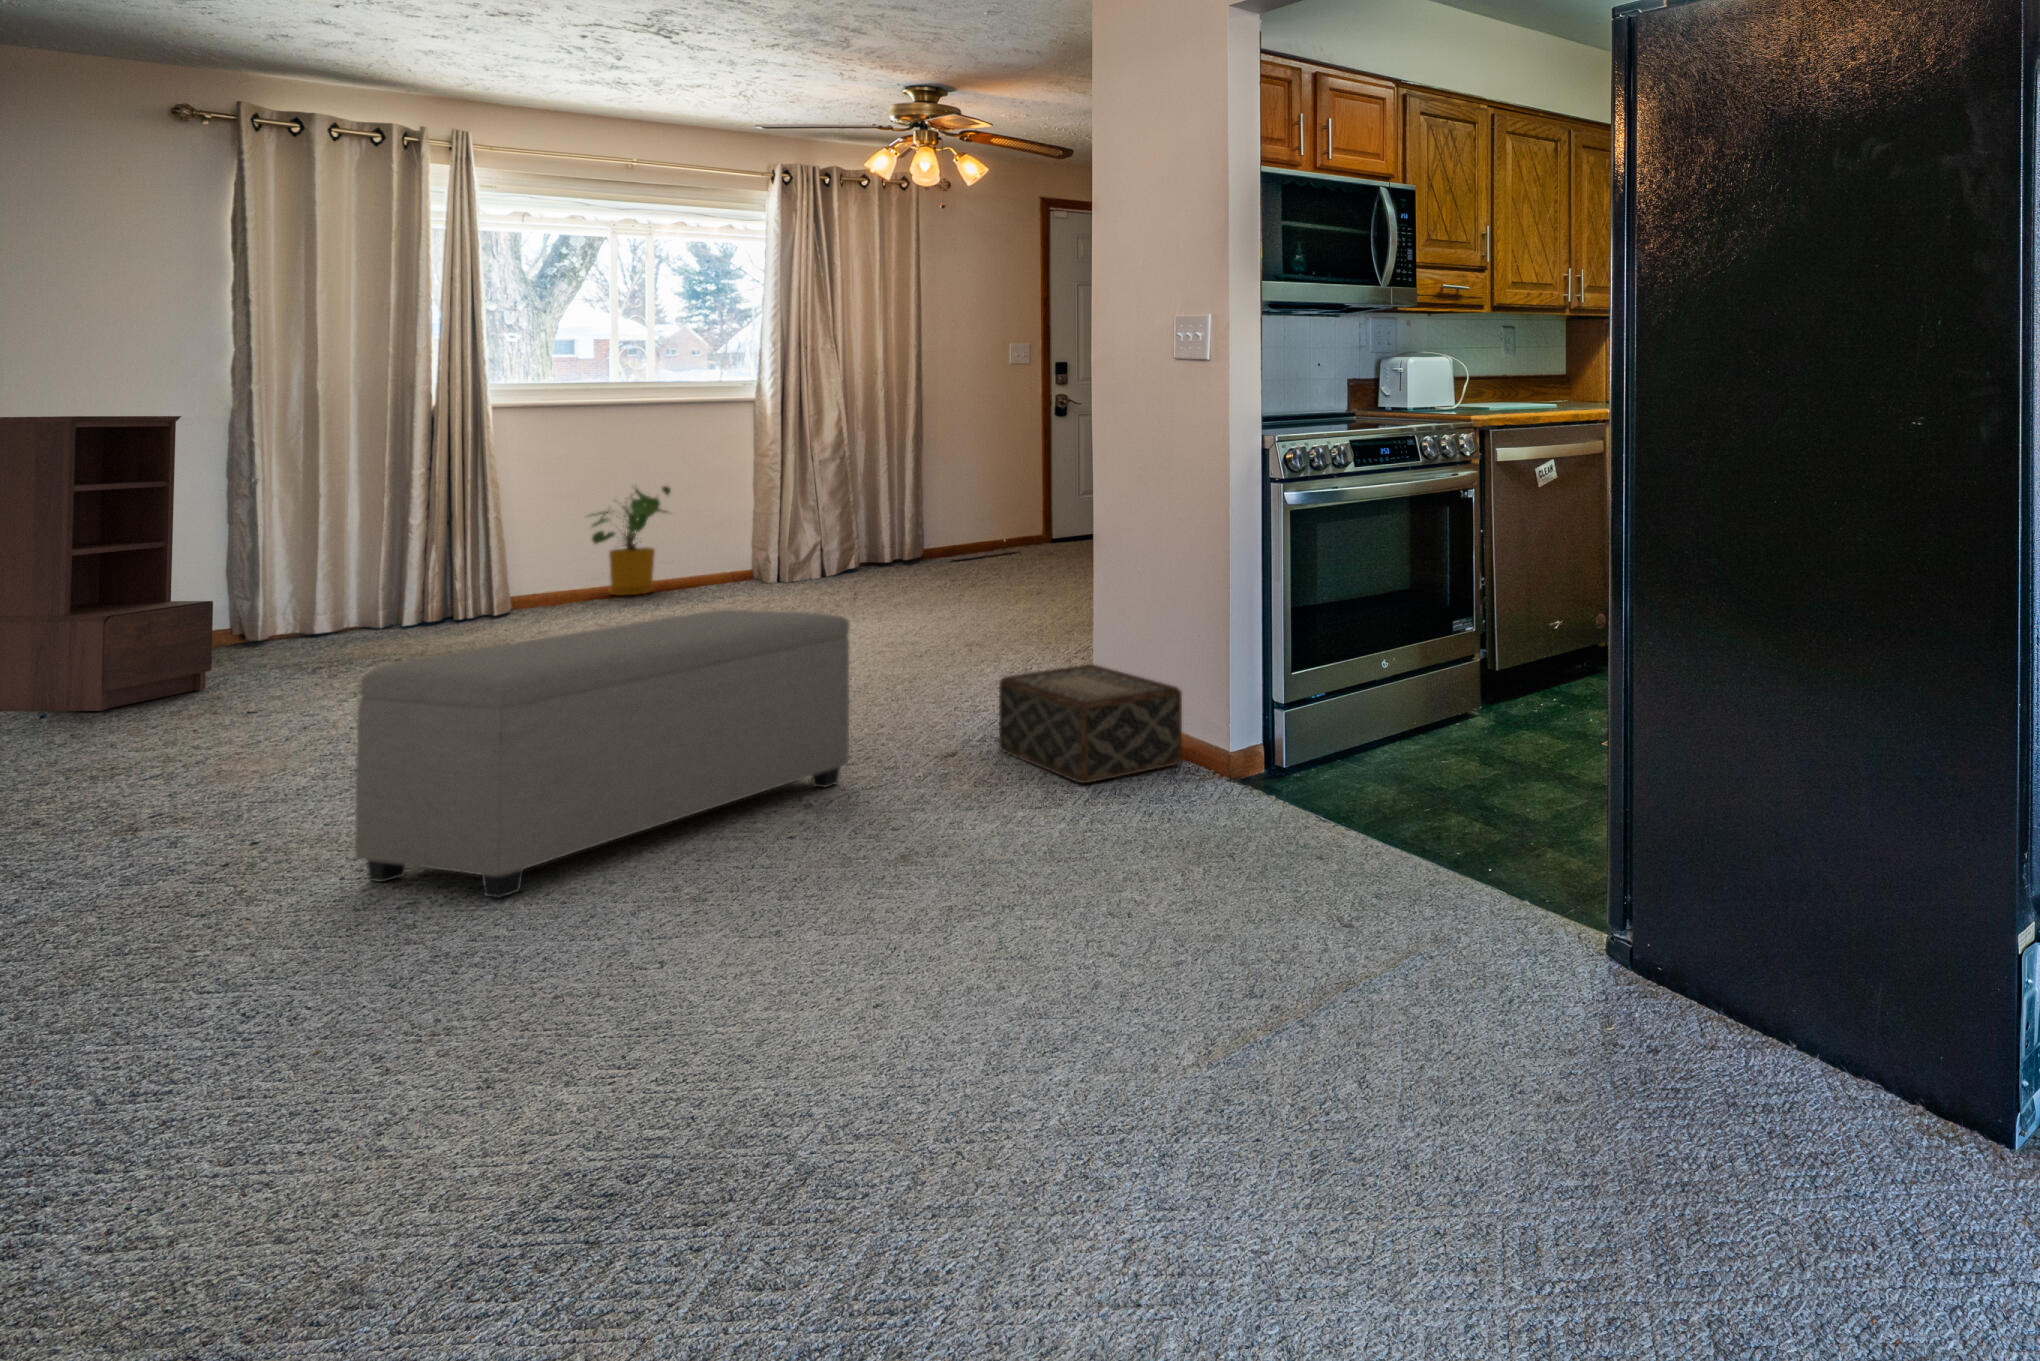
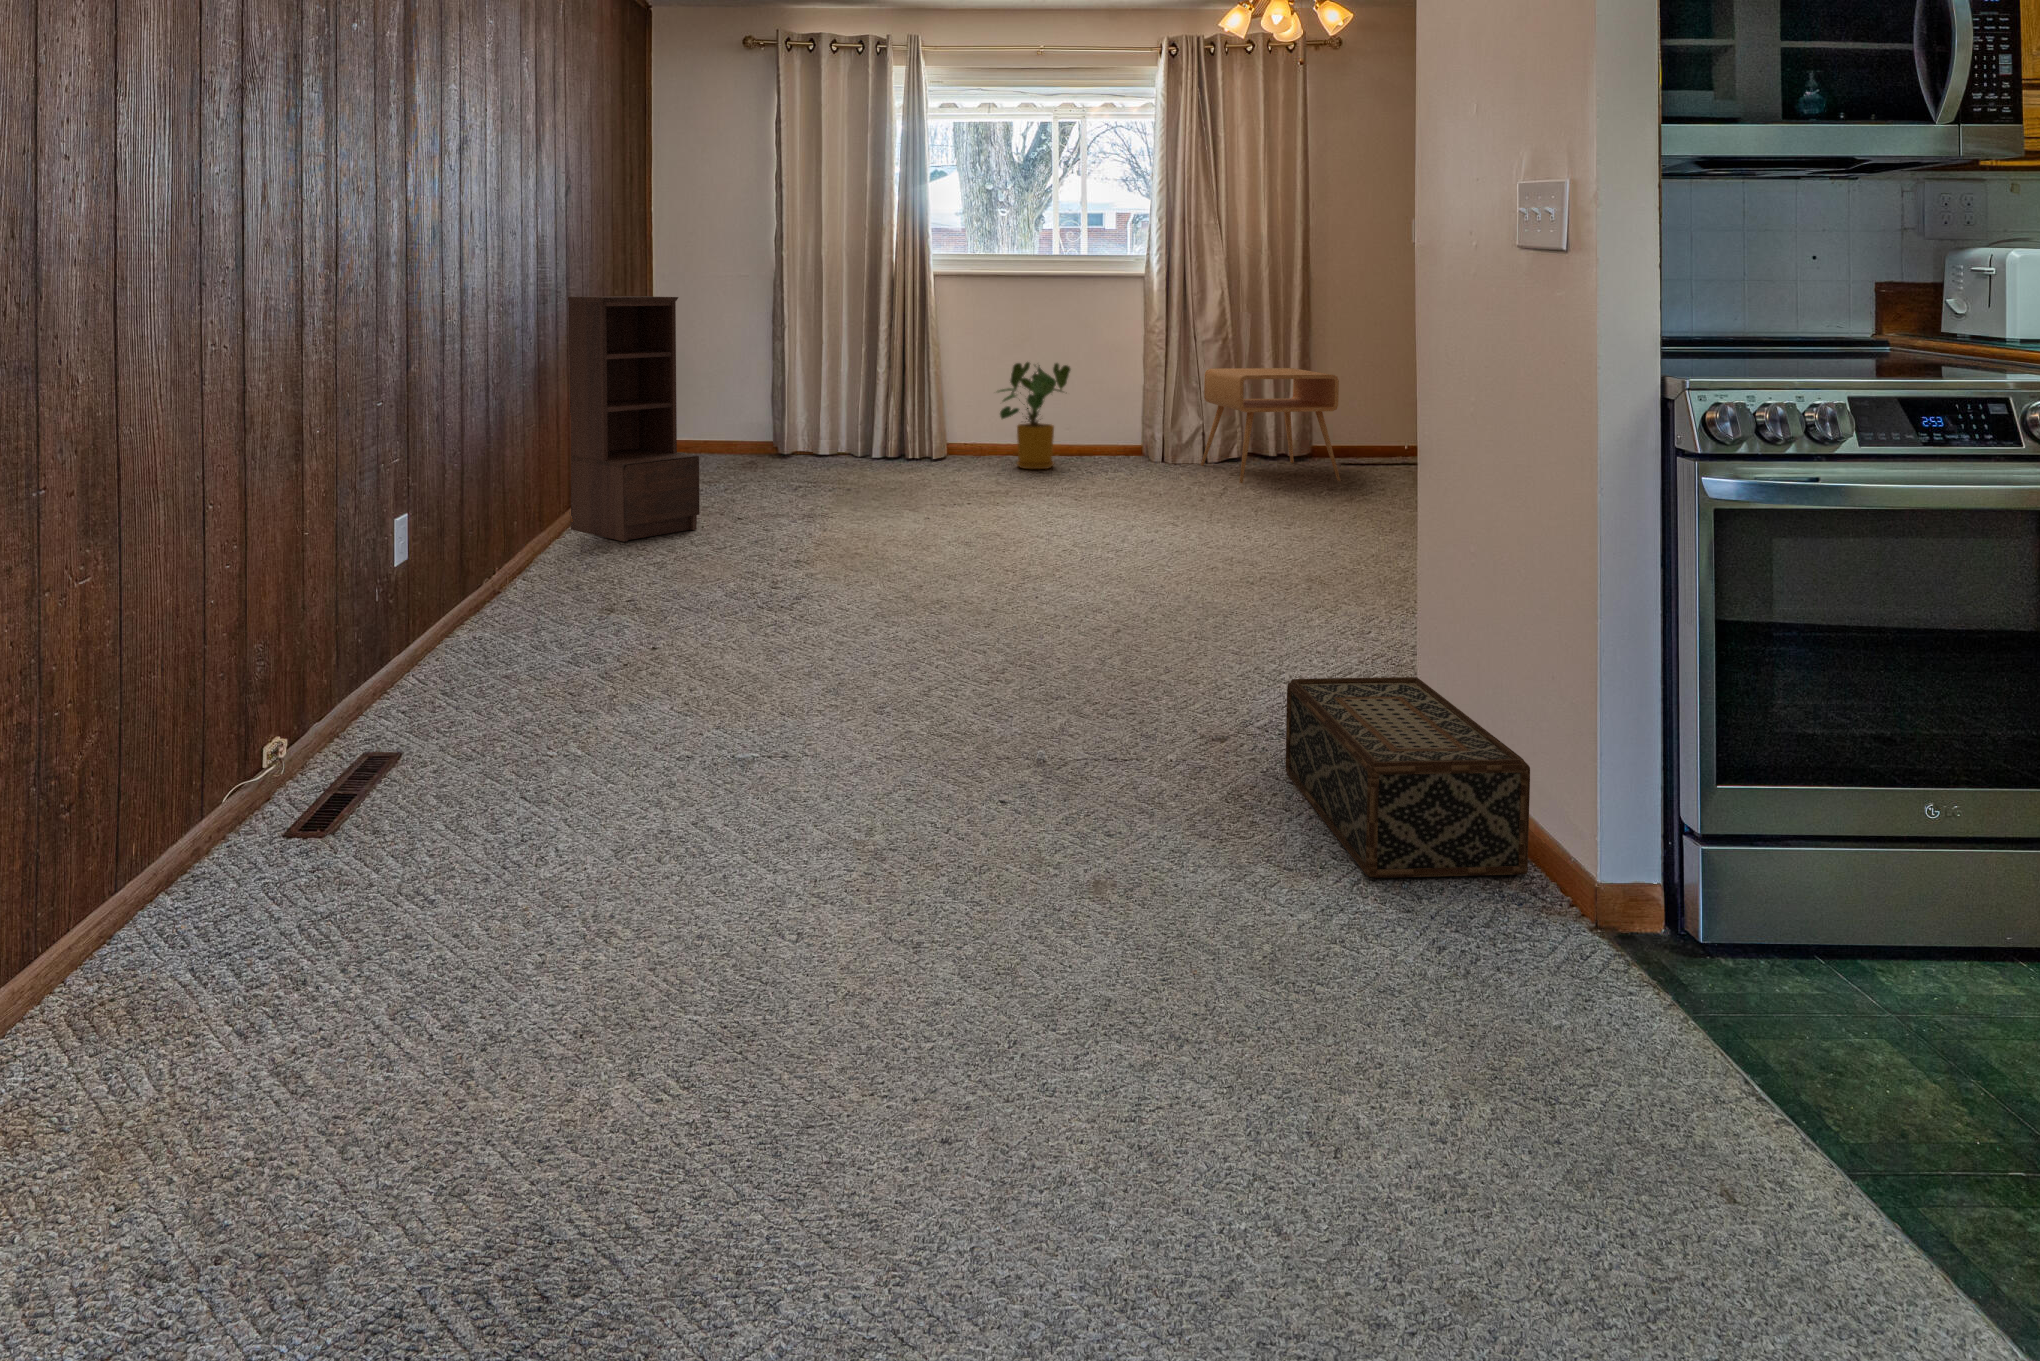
side table: none [817,479,961,586] -> present [1201,368,1341,483]
ottoman: present [355,610,850,898] -> none [599,550,1095,884]

